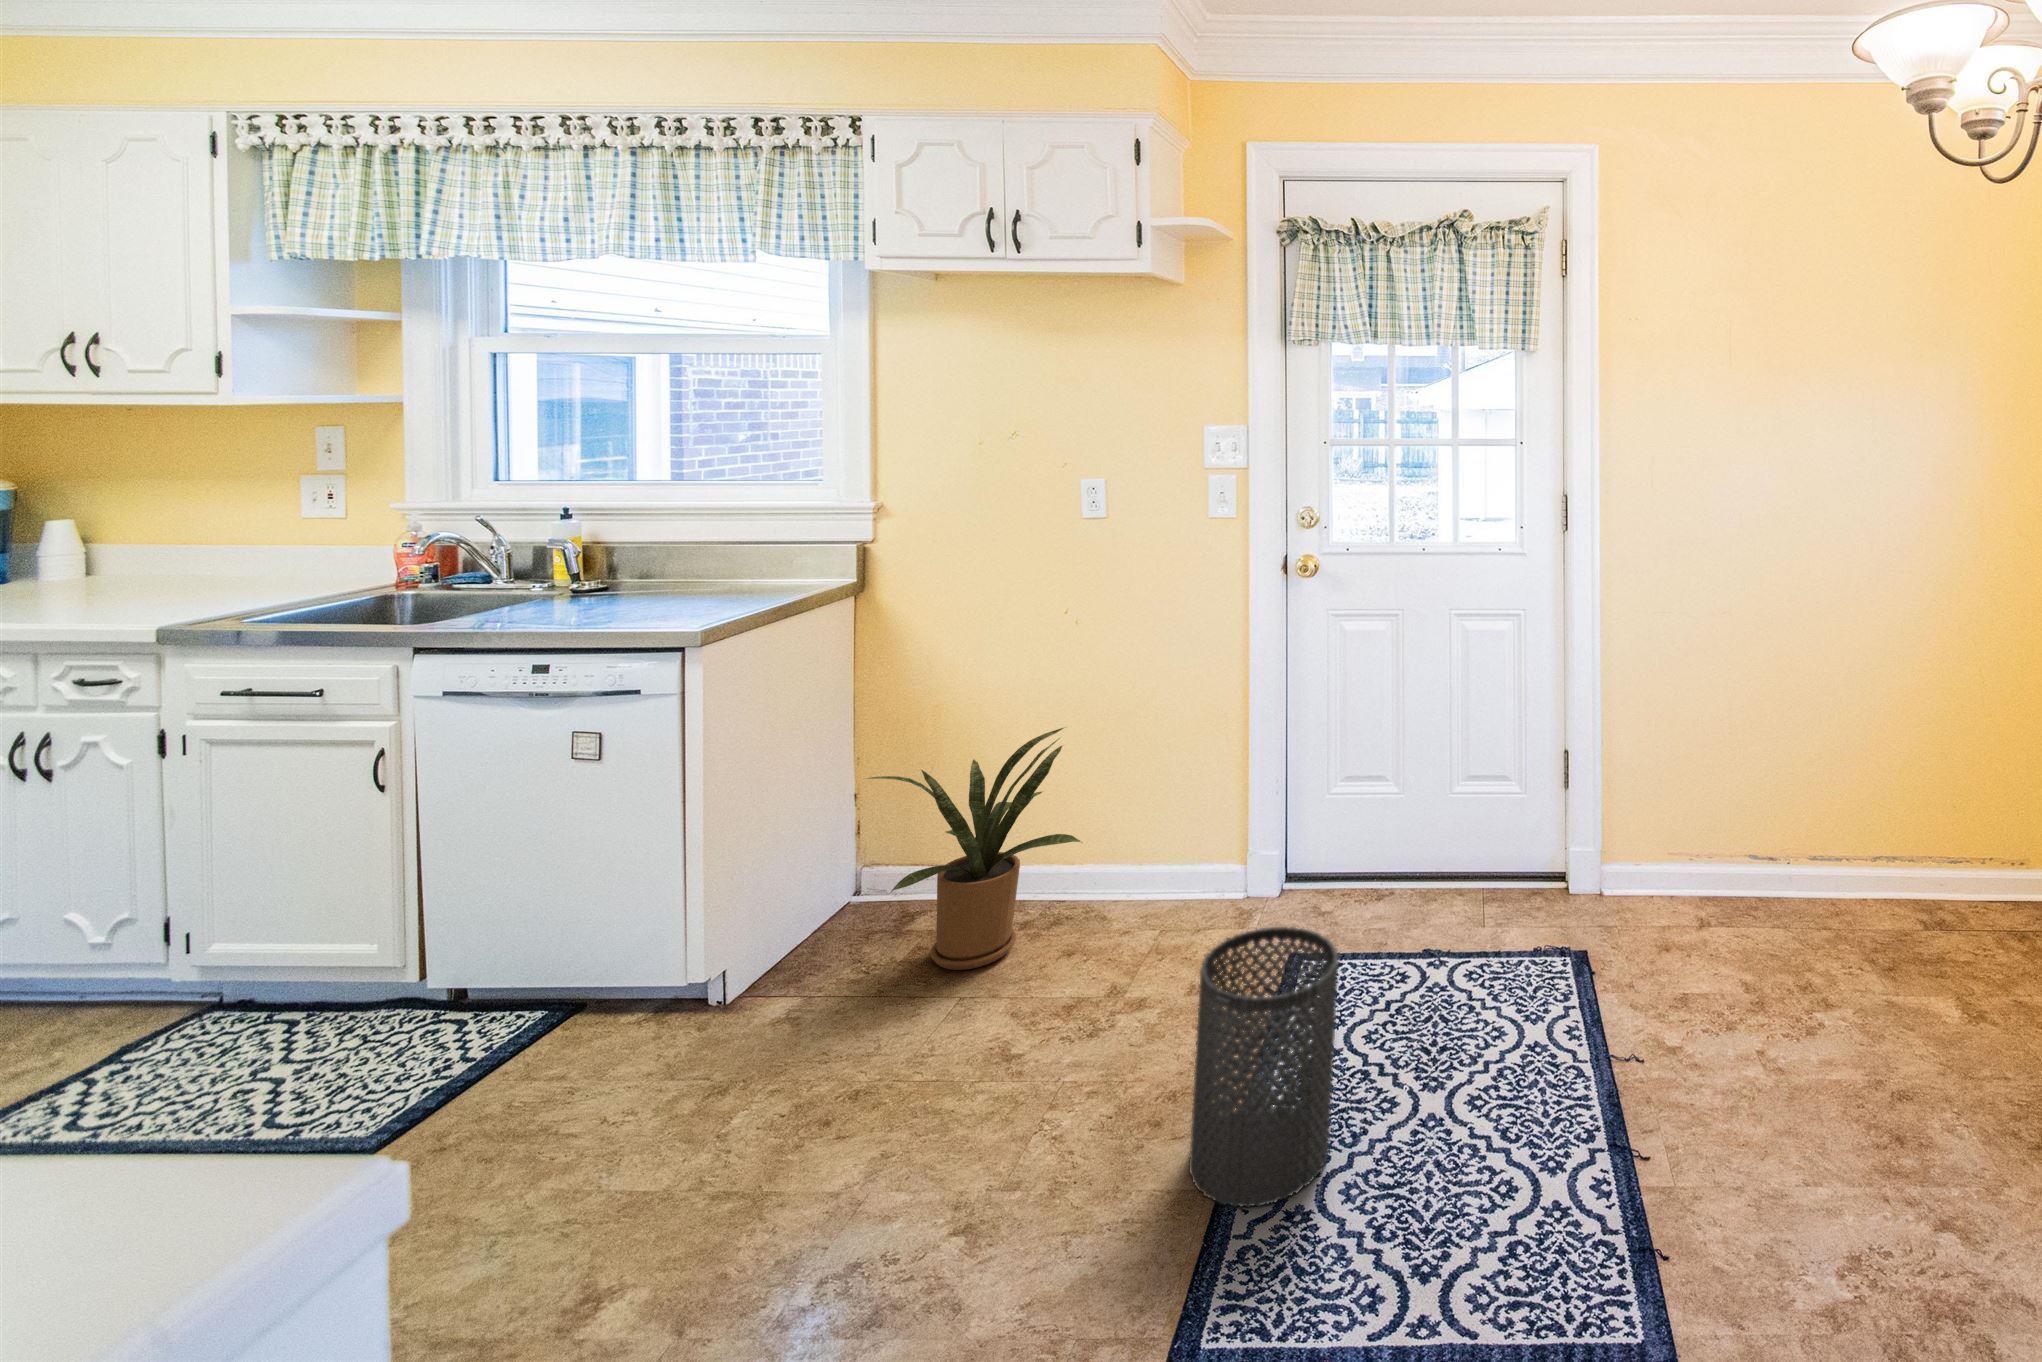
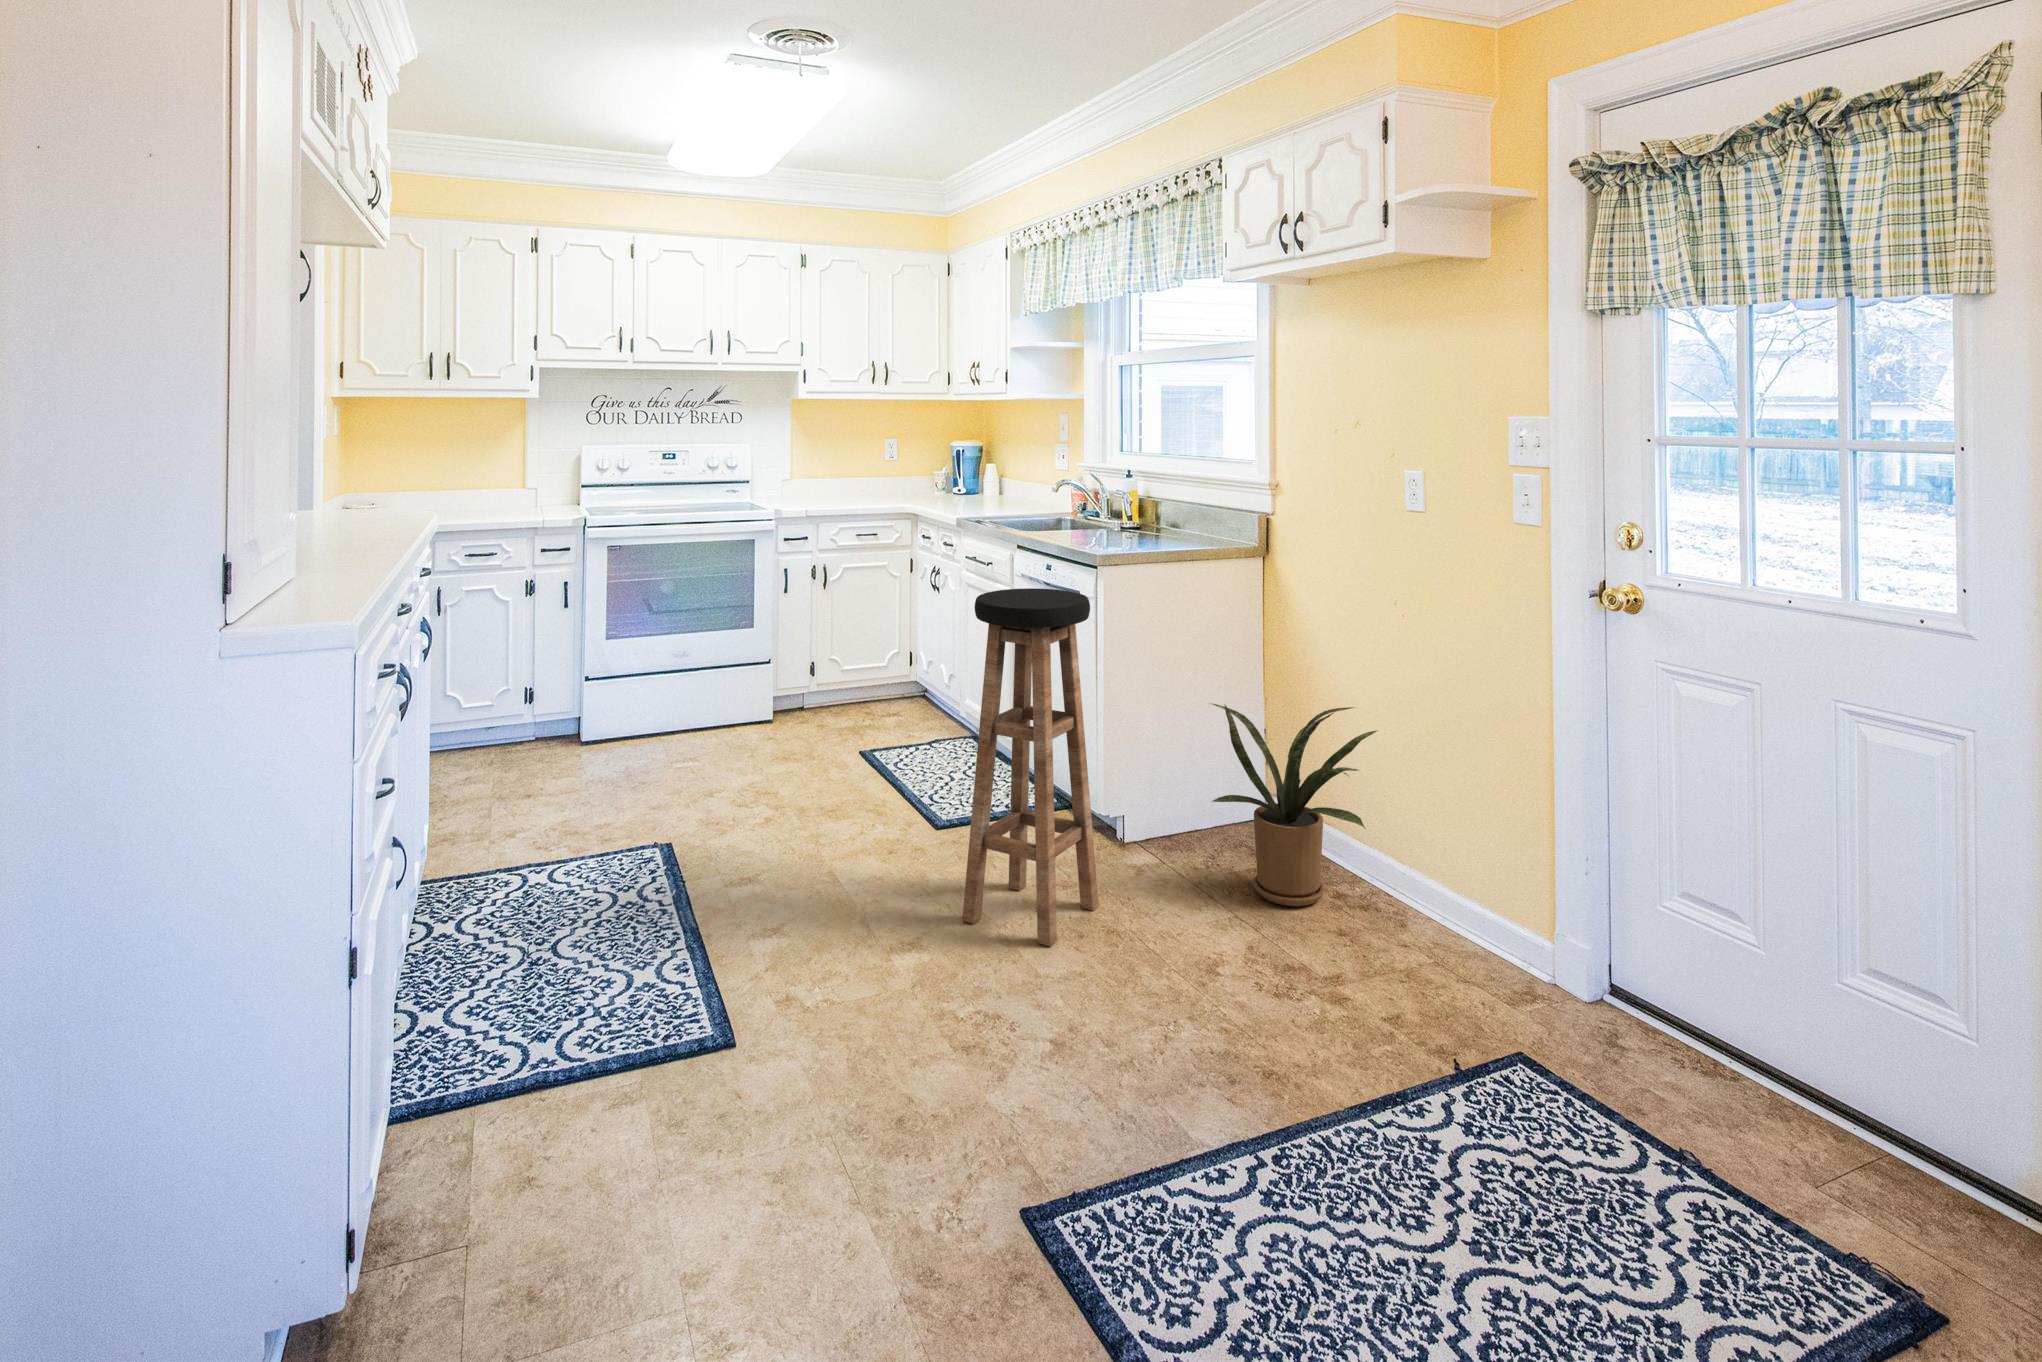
bar stool: none [598,682,833,1236] -> present [962,588,1099,946]
trash can: present [1189,927,1339,1207] -> none [1182,920,1336,1208]

